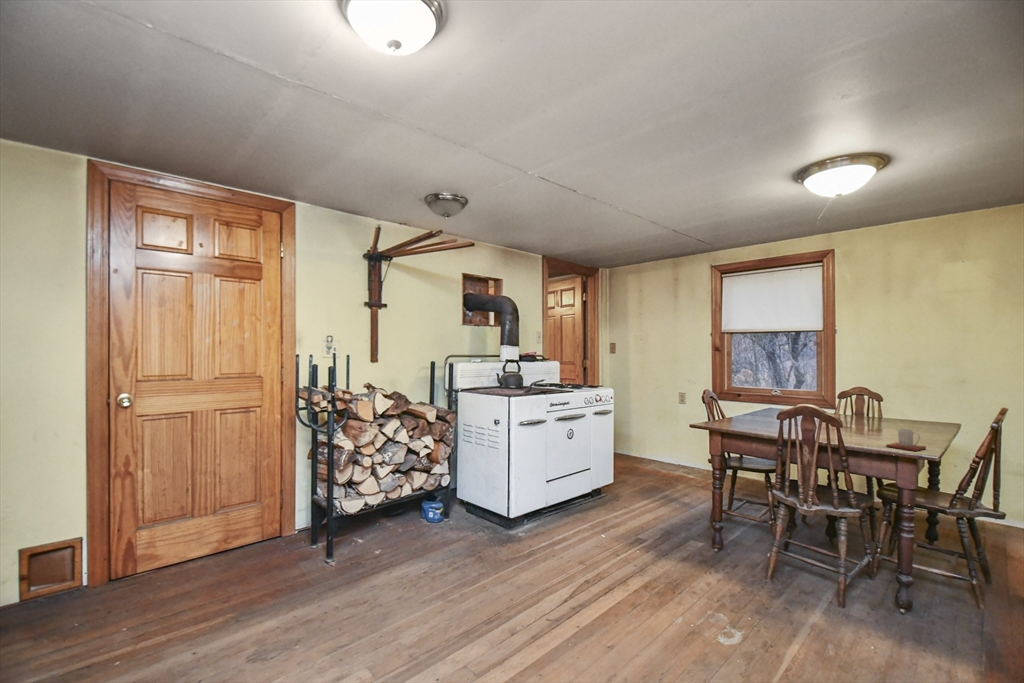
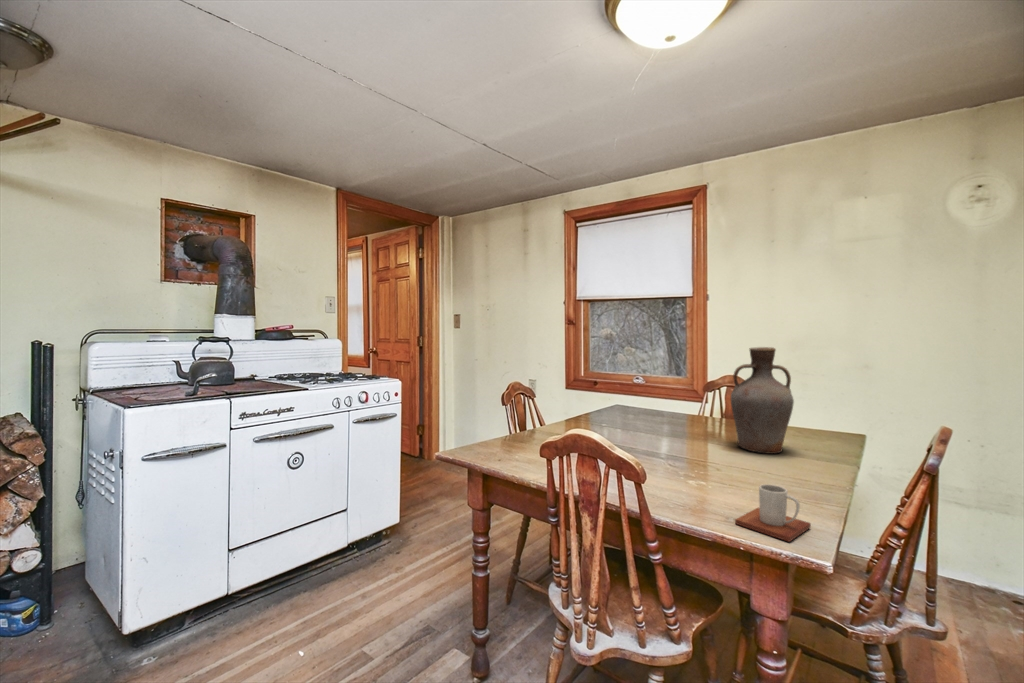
vase: none [868,365,911,429] -> present [731,347,794,454]

